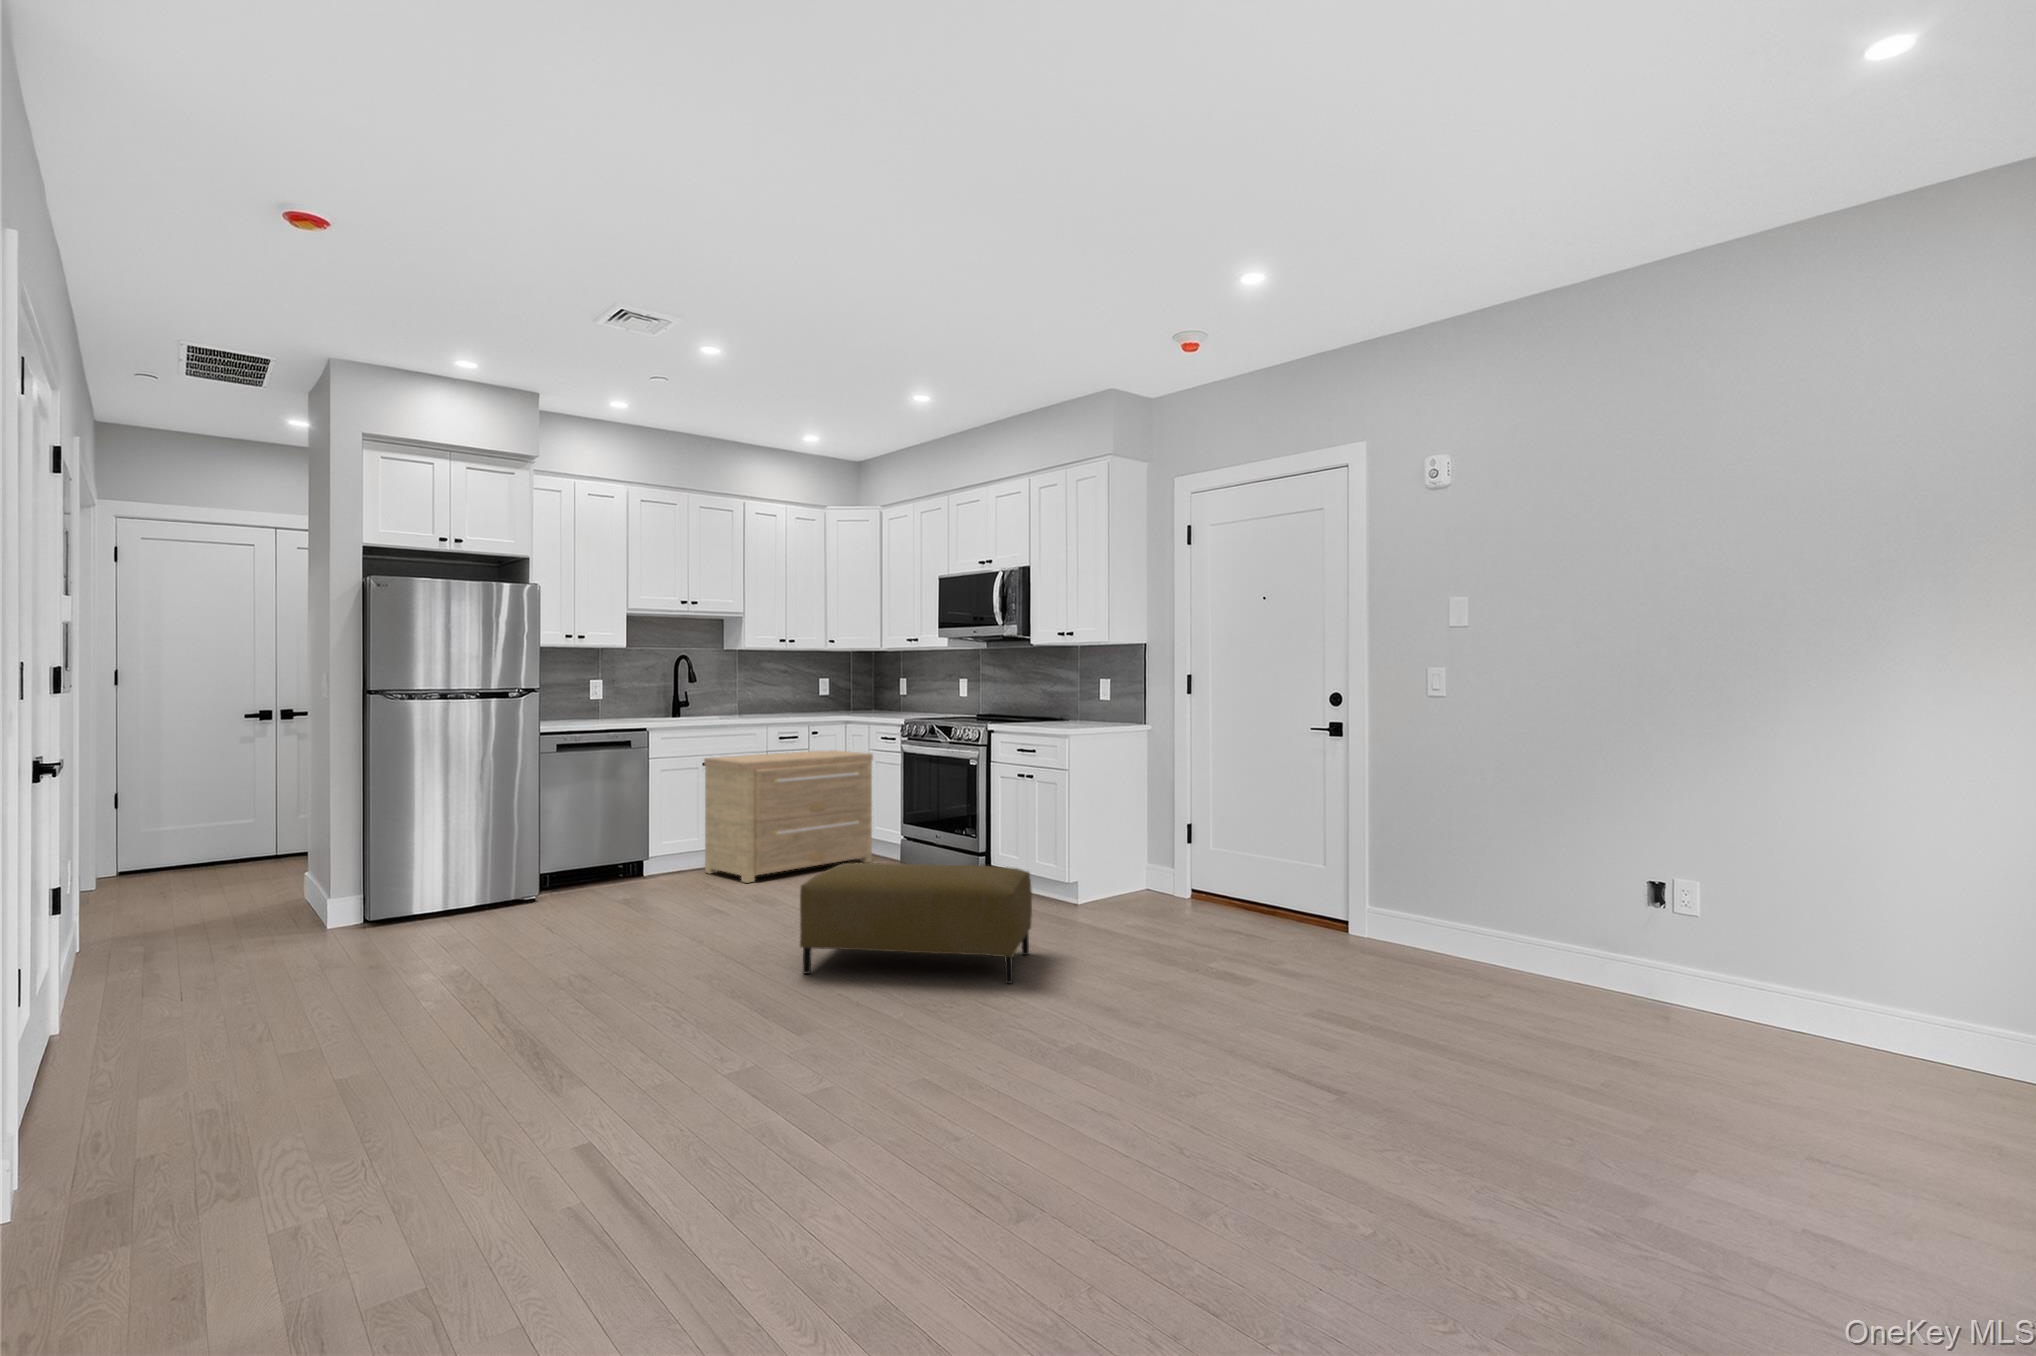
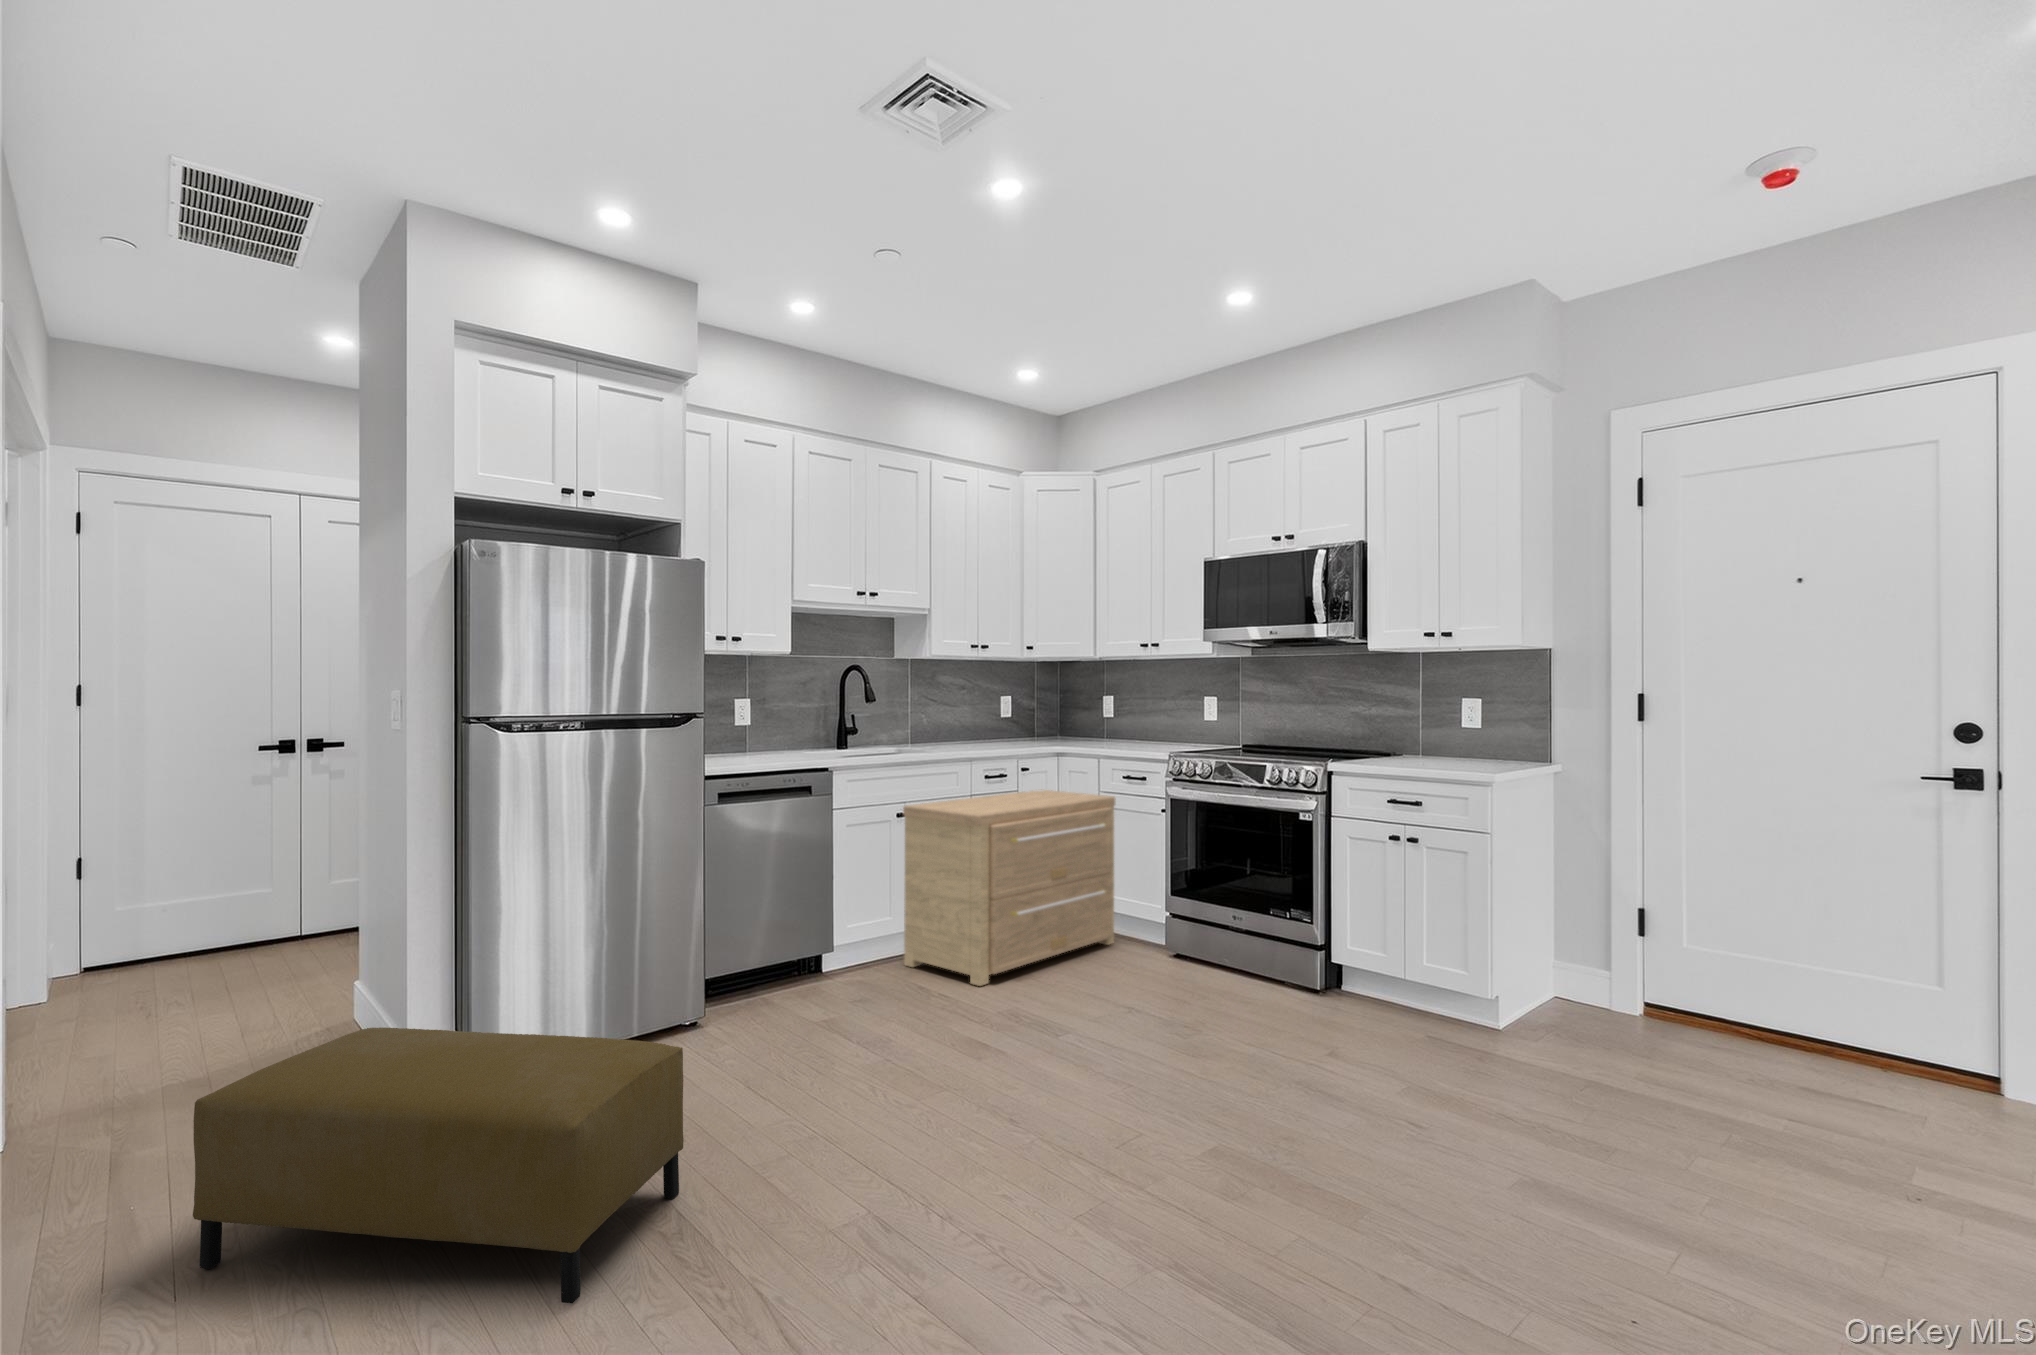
ottoman: present [800,863,1032,983] -> present [193,1028,684,1303]

